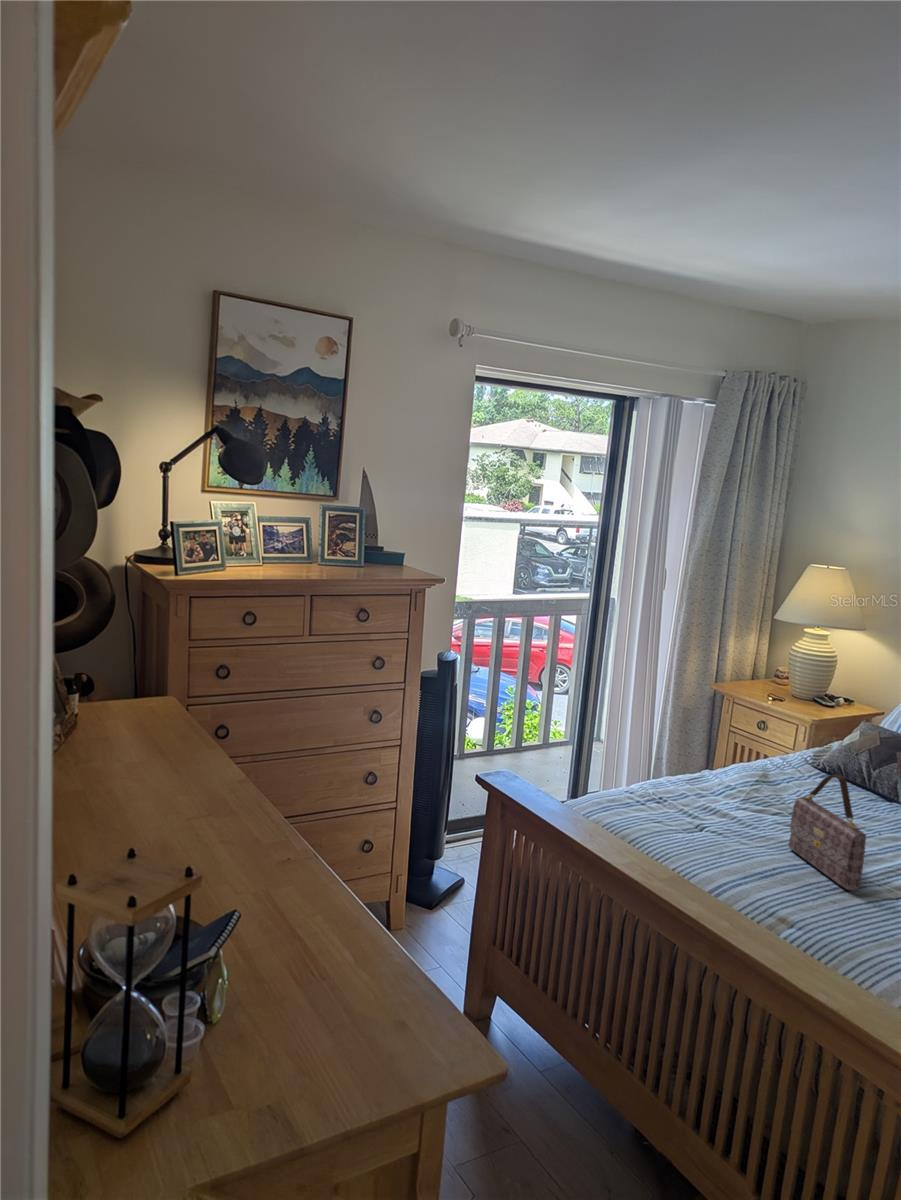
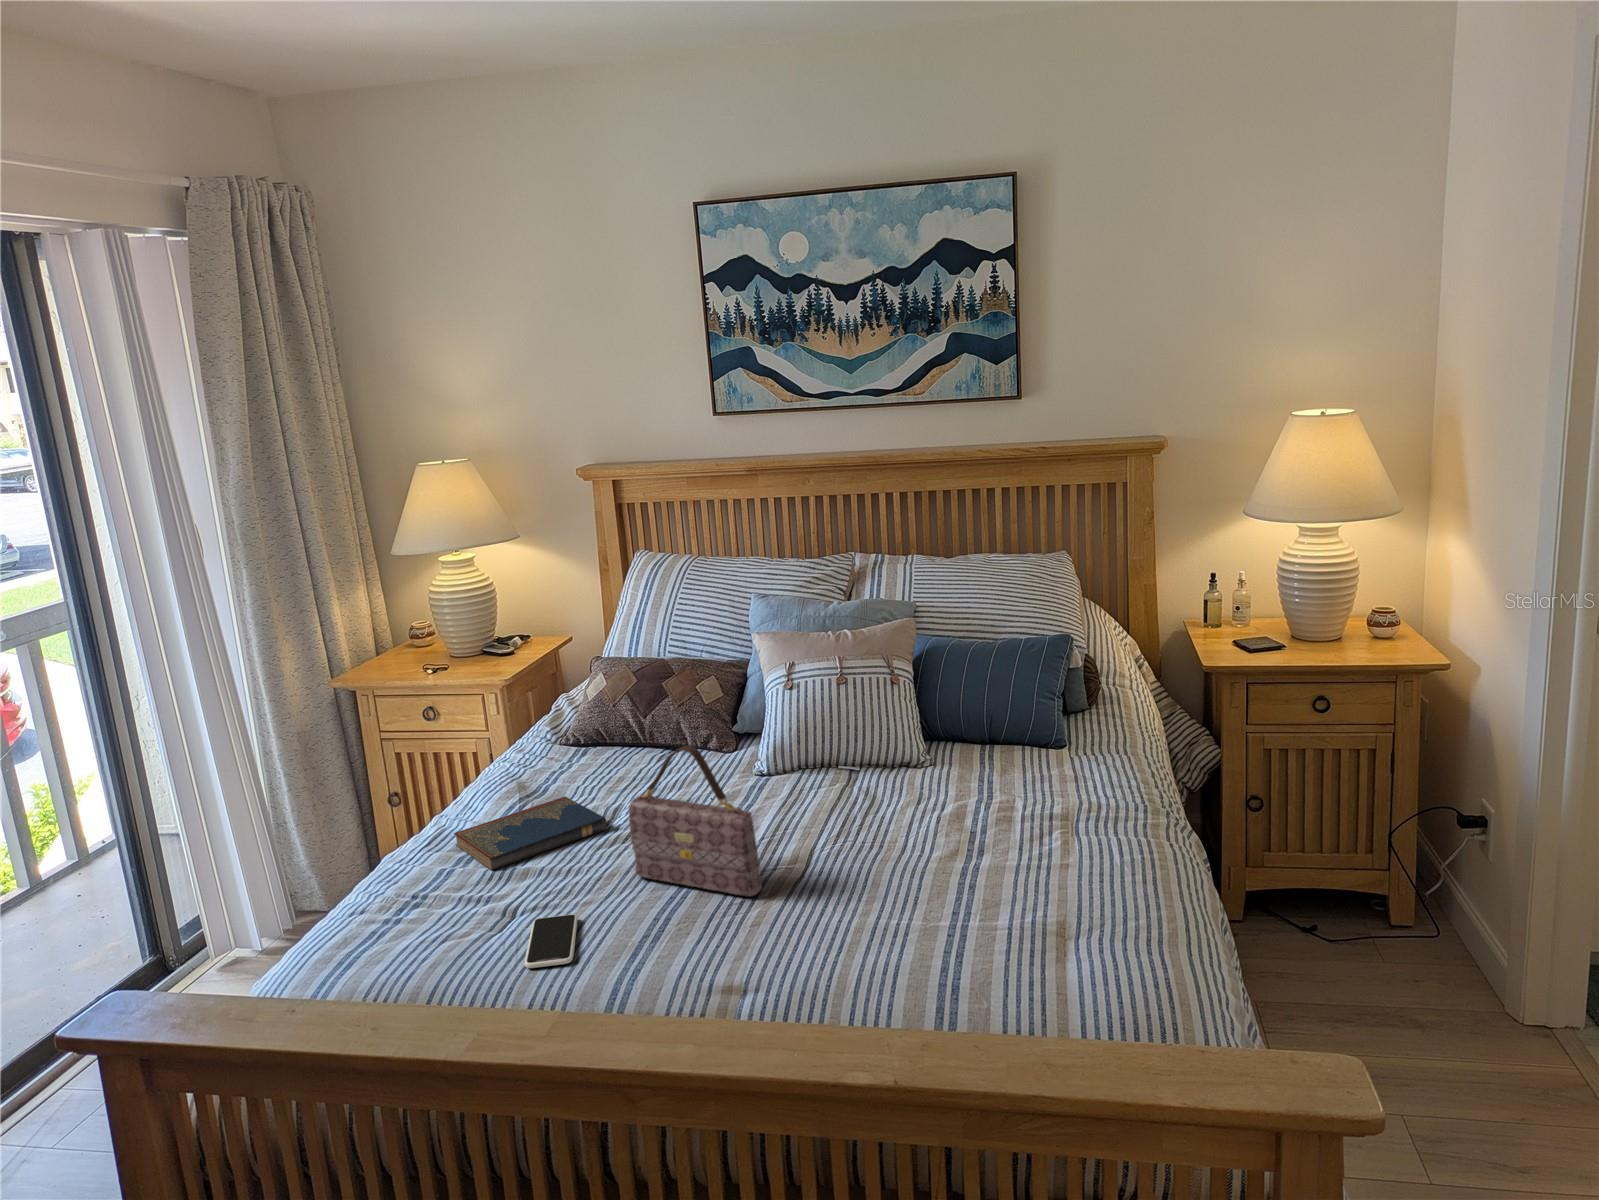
hardcover book: none [705,780,799,820] -> present [454,796,606,870]
smartphone: none [685,836,734,862] -> present [525,914,578,968]

